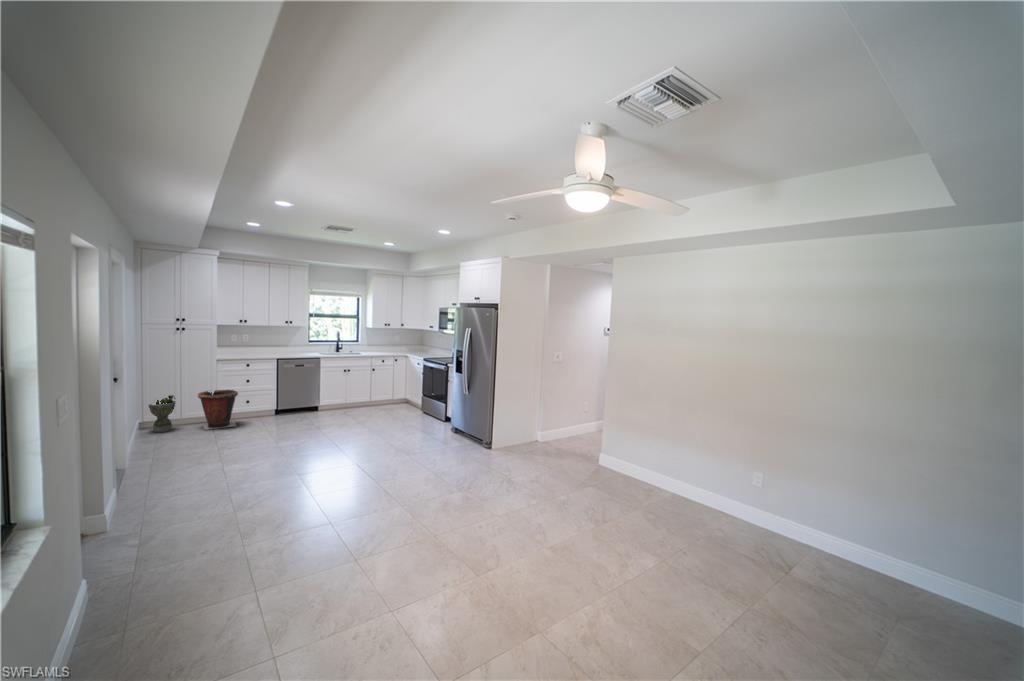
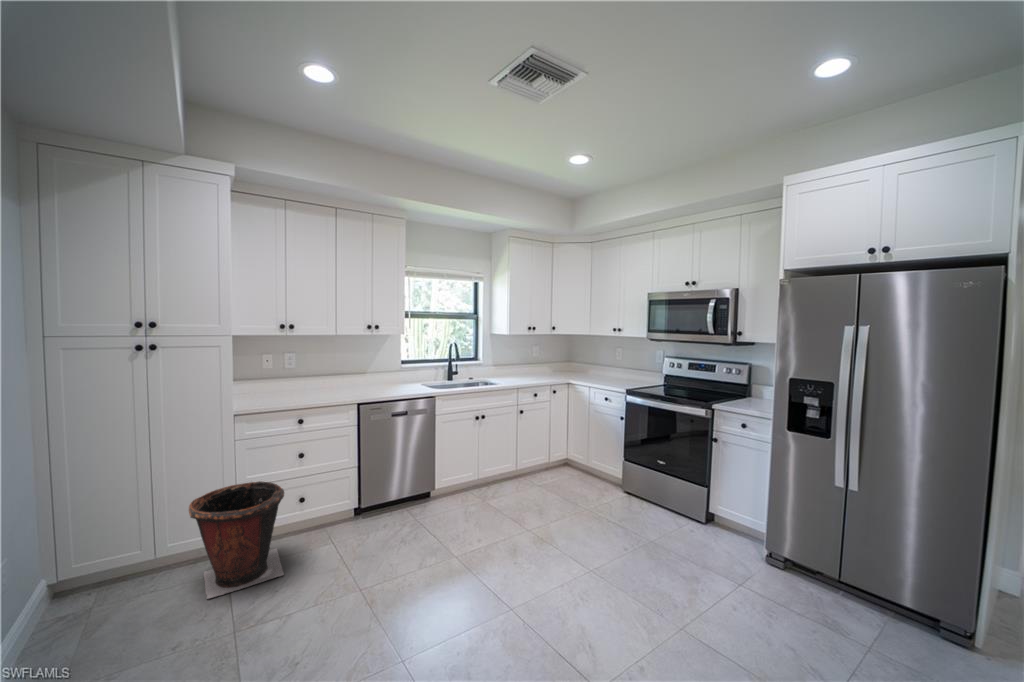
planter: present [148,395,175,432] -> none [54,515,132,623]

